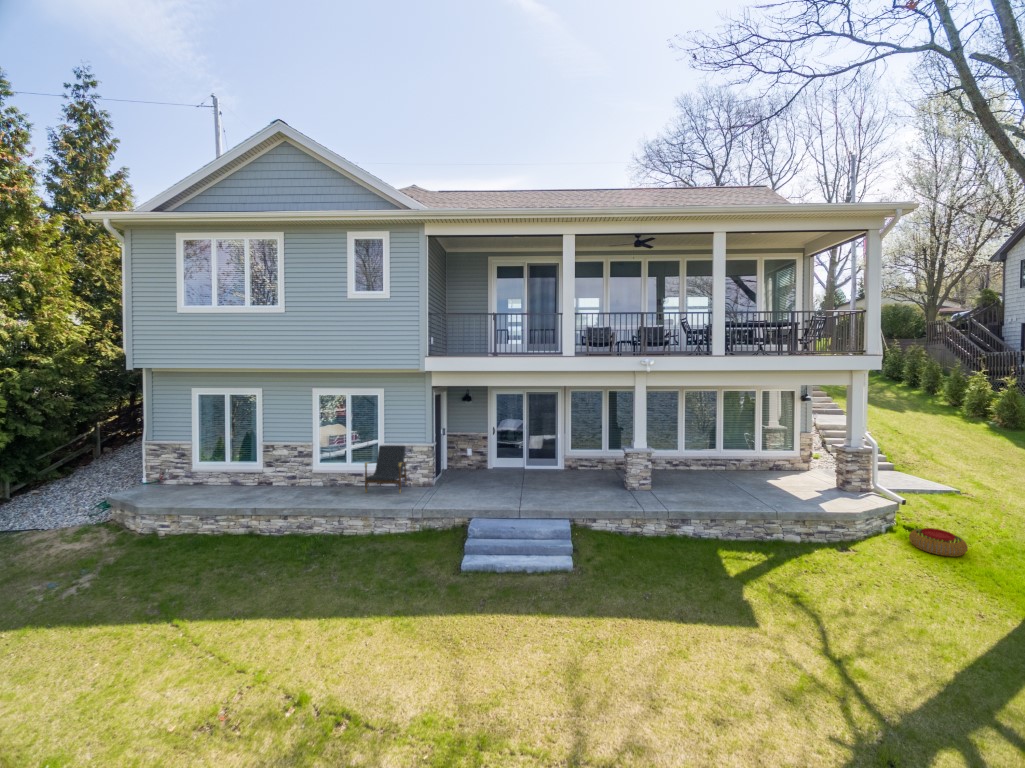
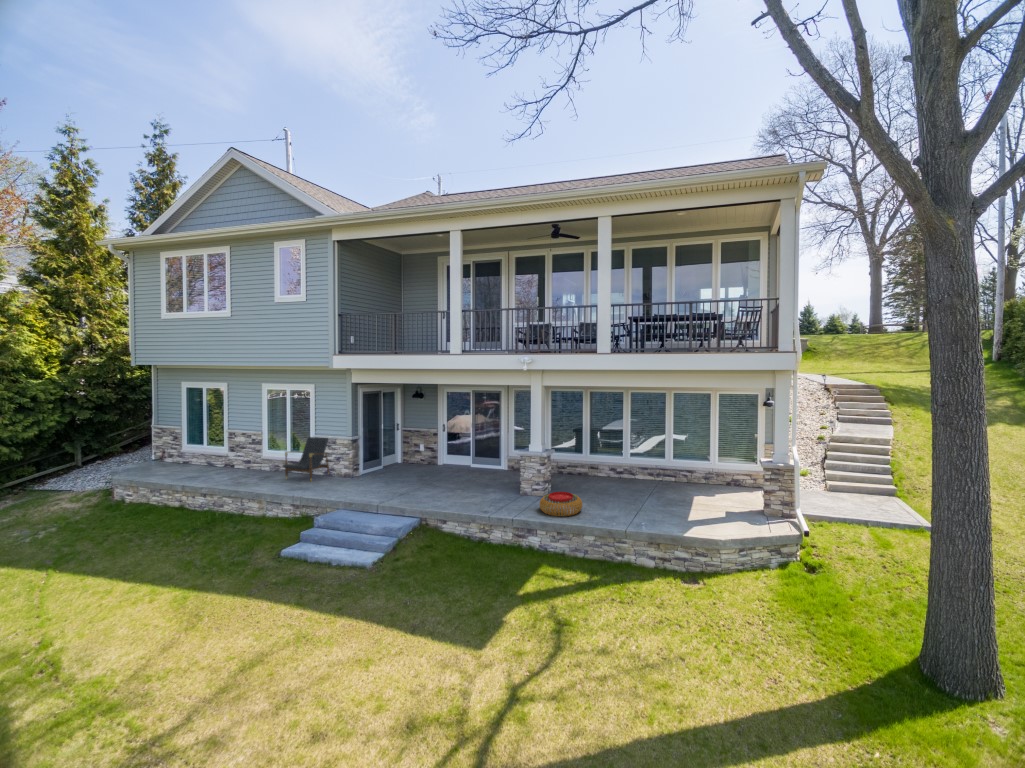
pouf: present [909,528,968,557] -> present [540,492,582,516]

